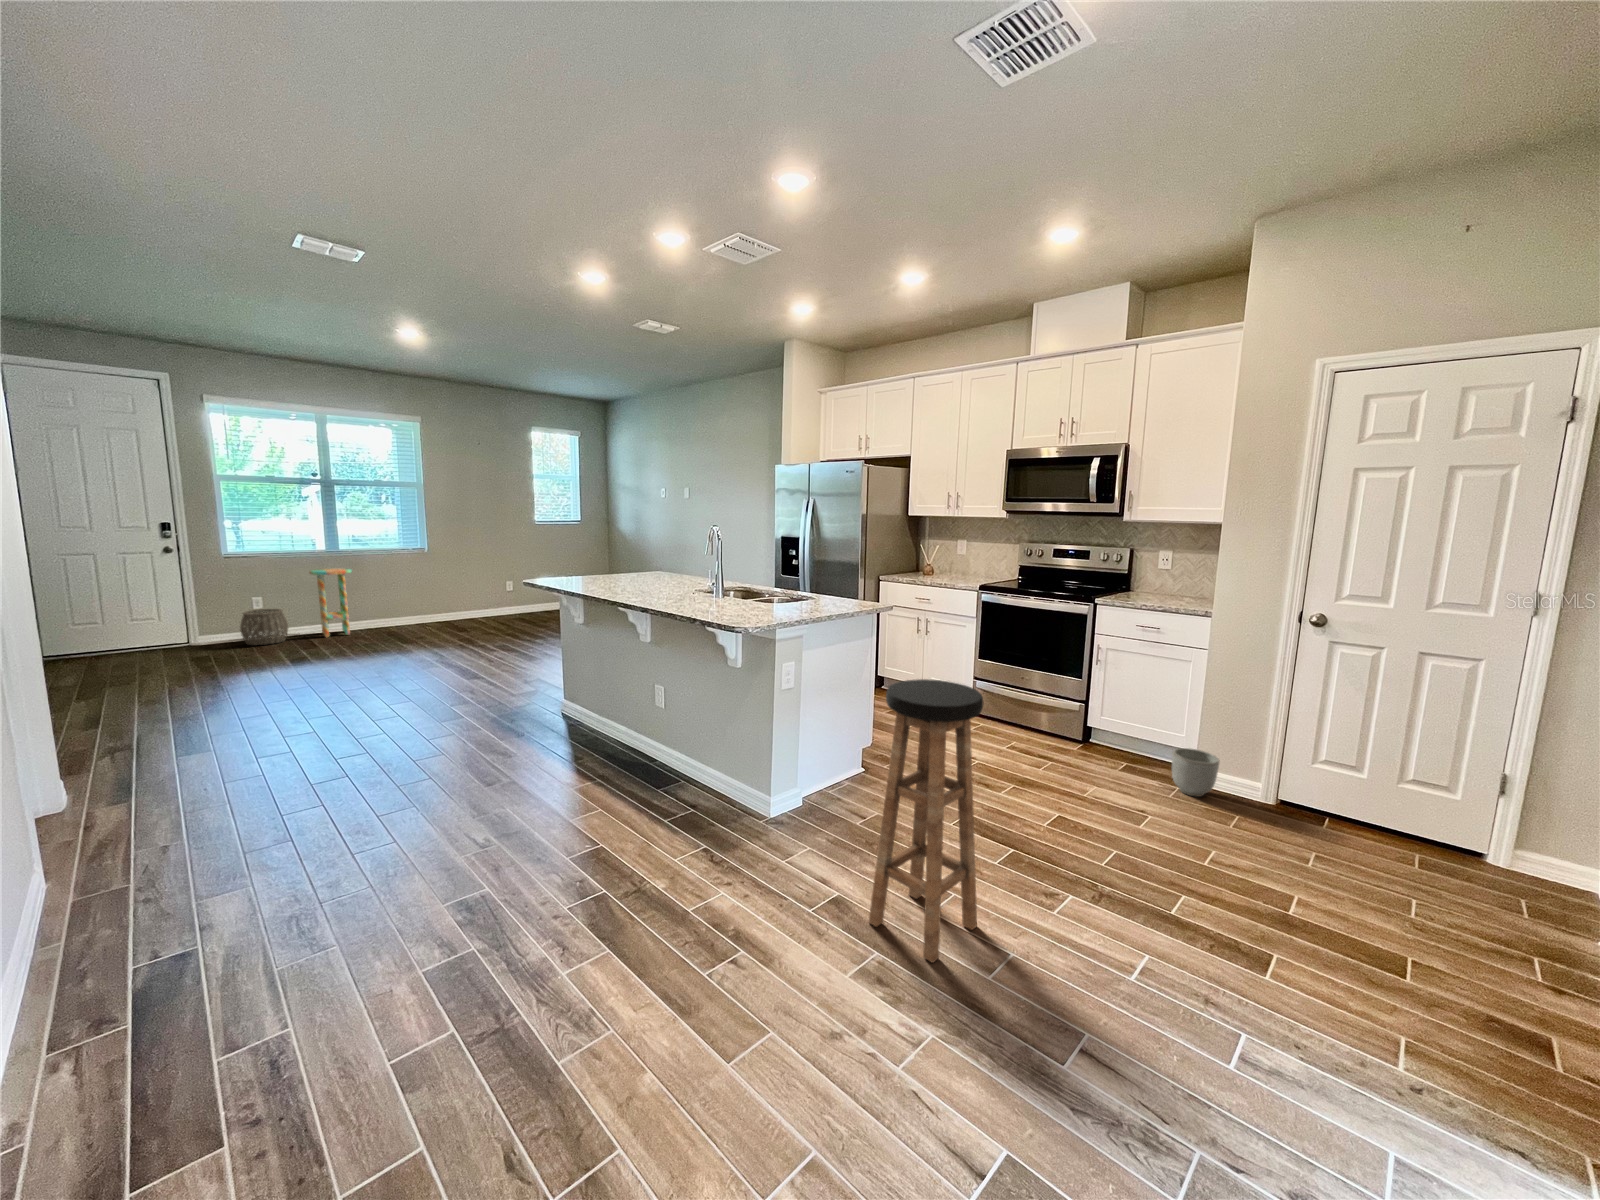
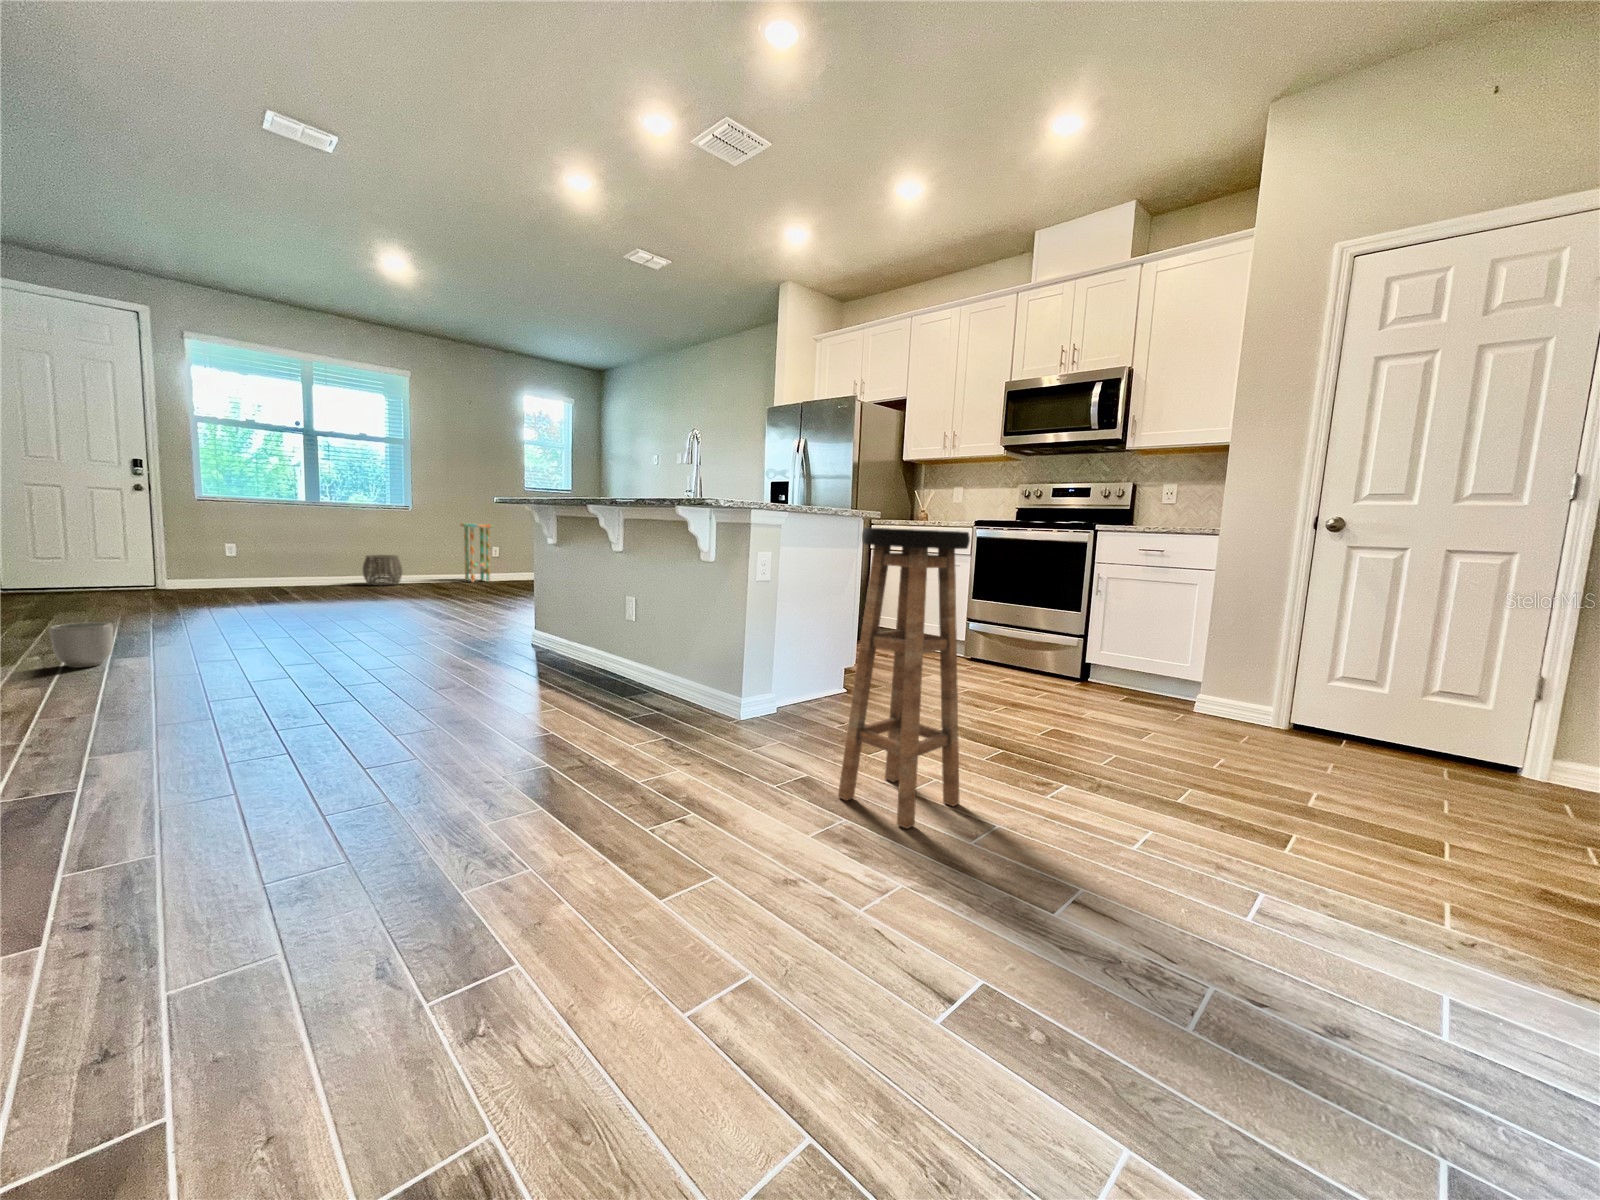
side table: present [309,568,351,637] -> present [461,524,493,582]
woven basket: present [240,609,288,645] -> present [363,555,402,585]
planter: present [1172,748,1220,797] -> present [49,622,113,668]

